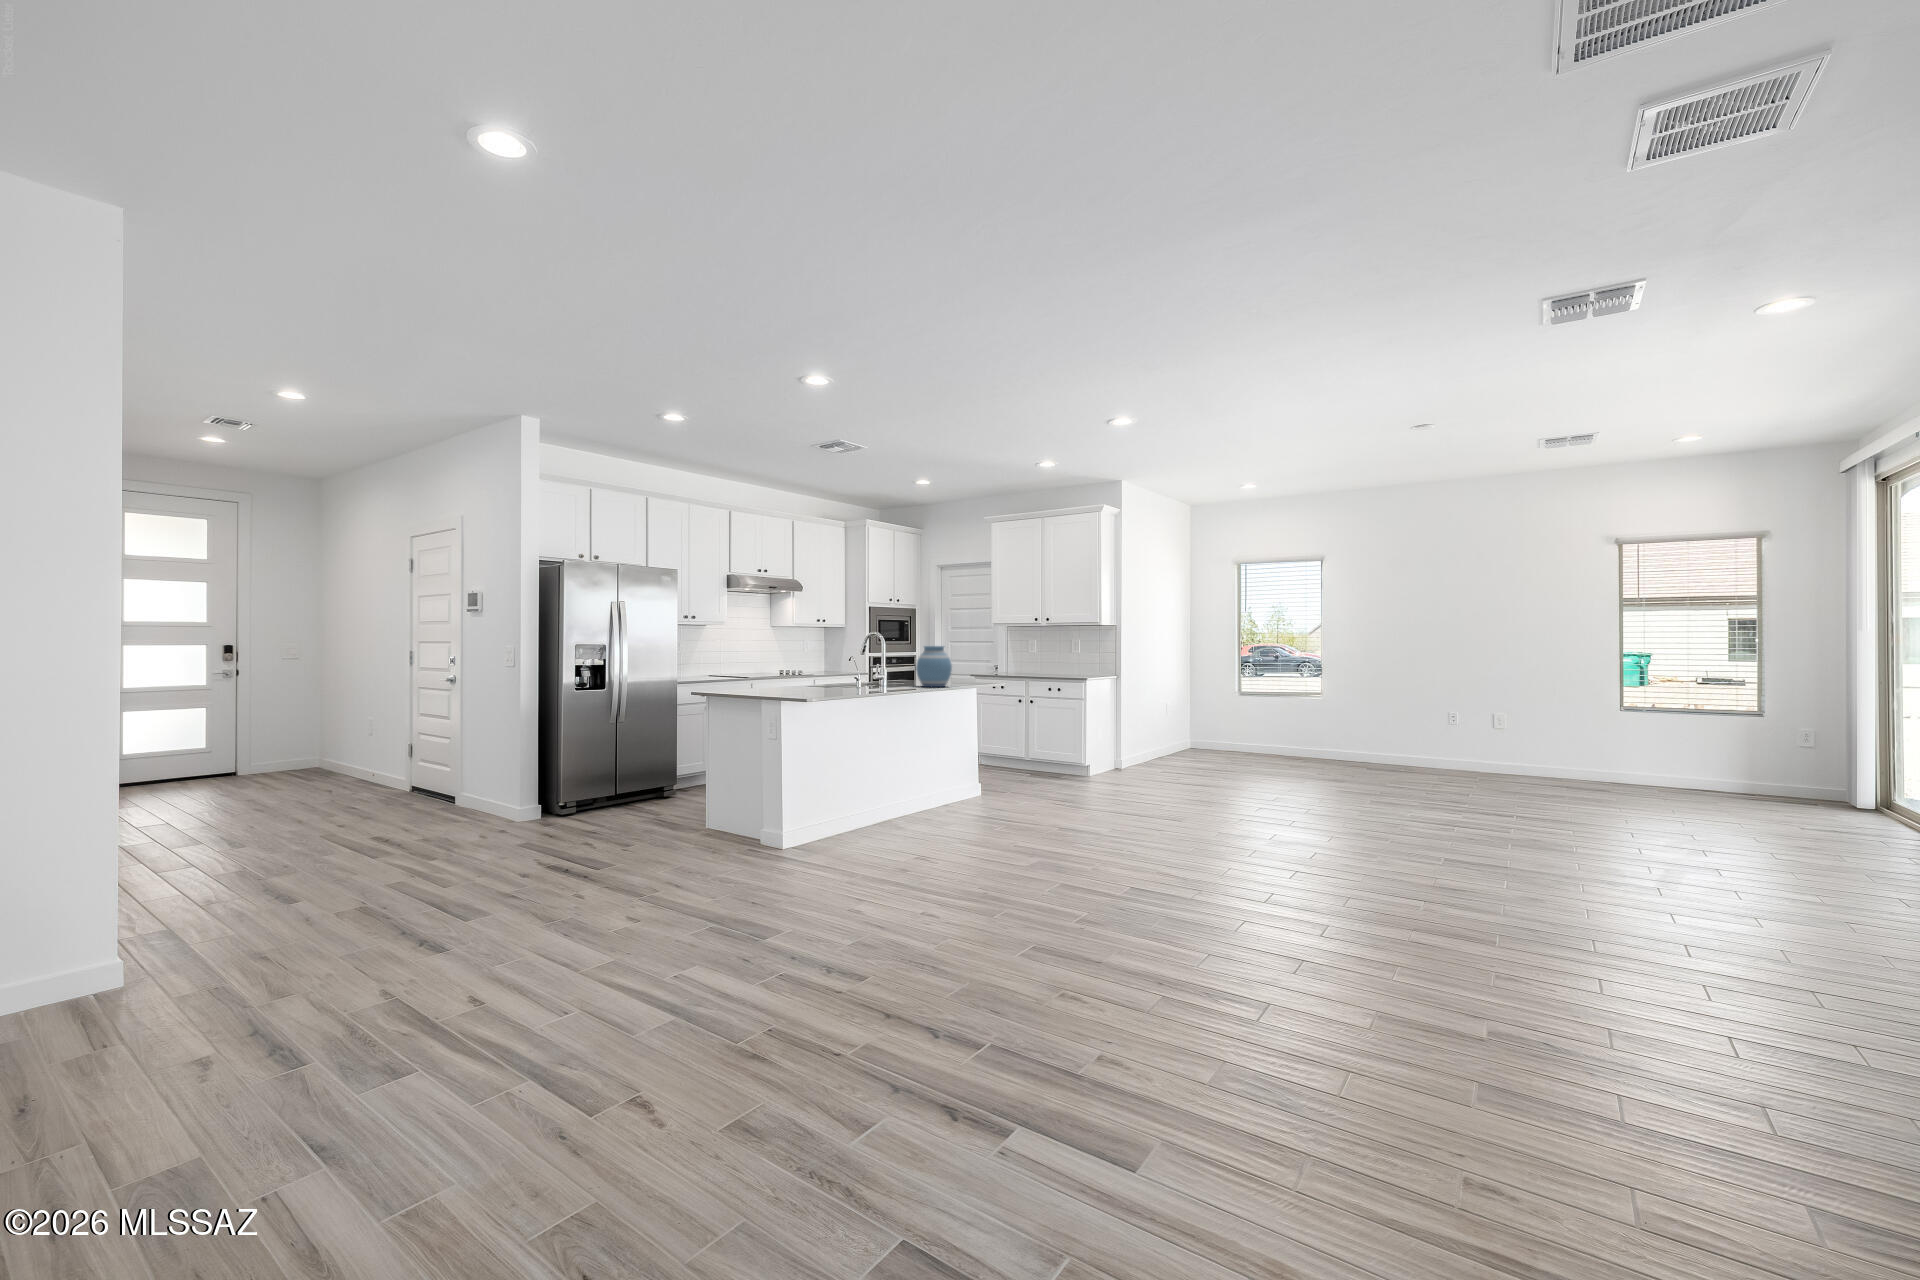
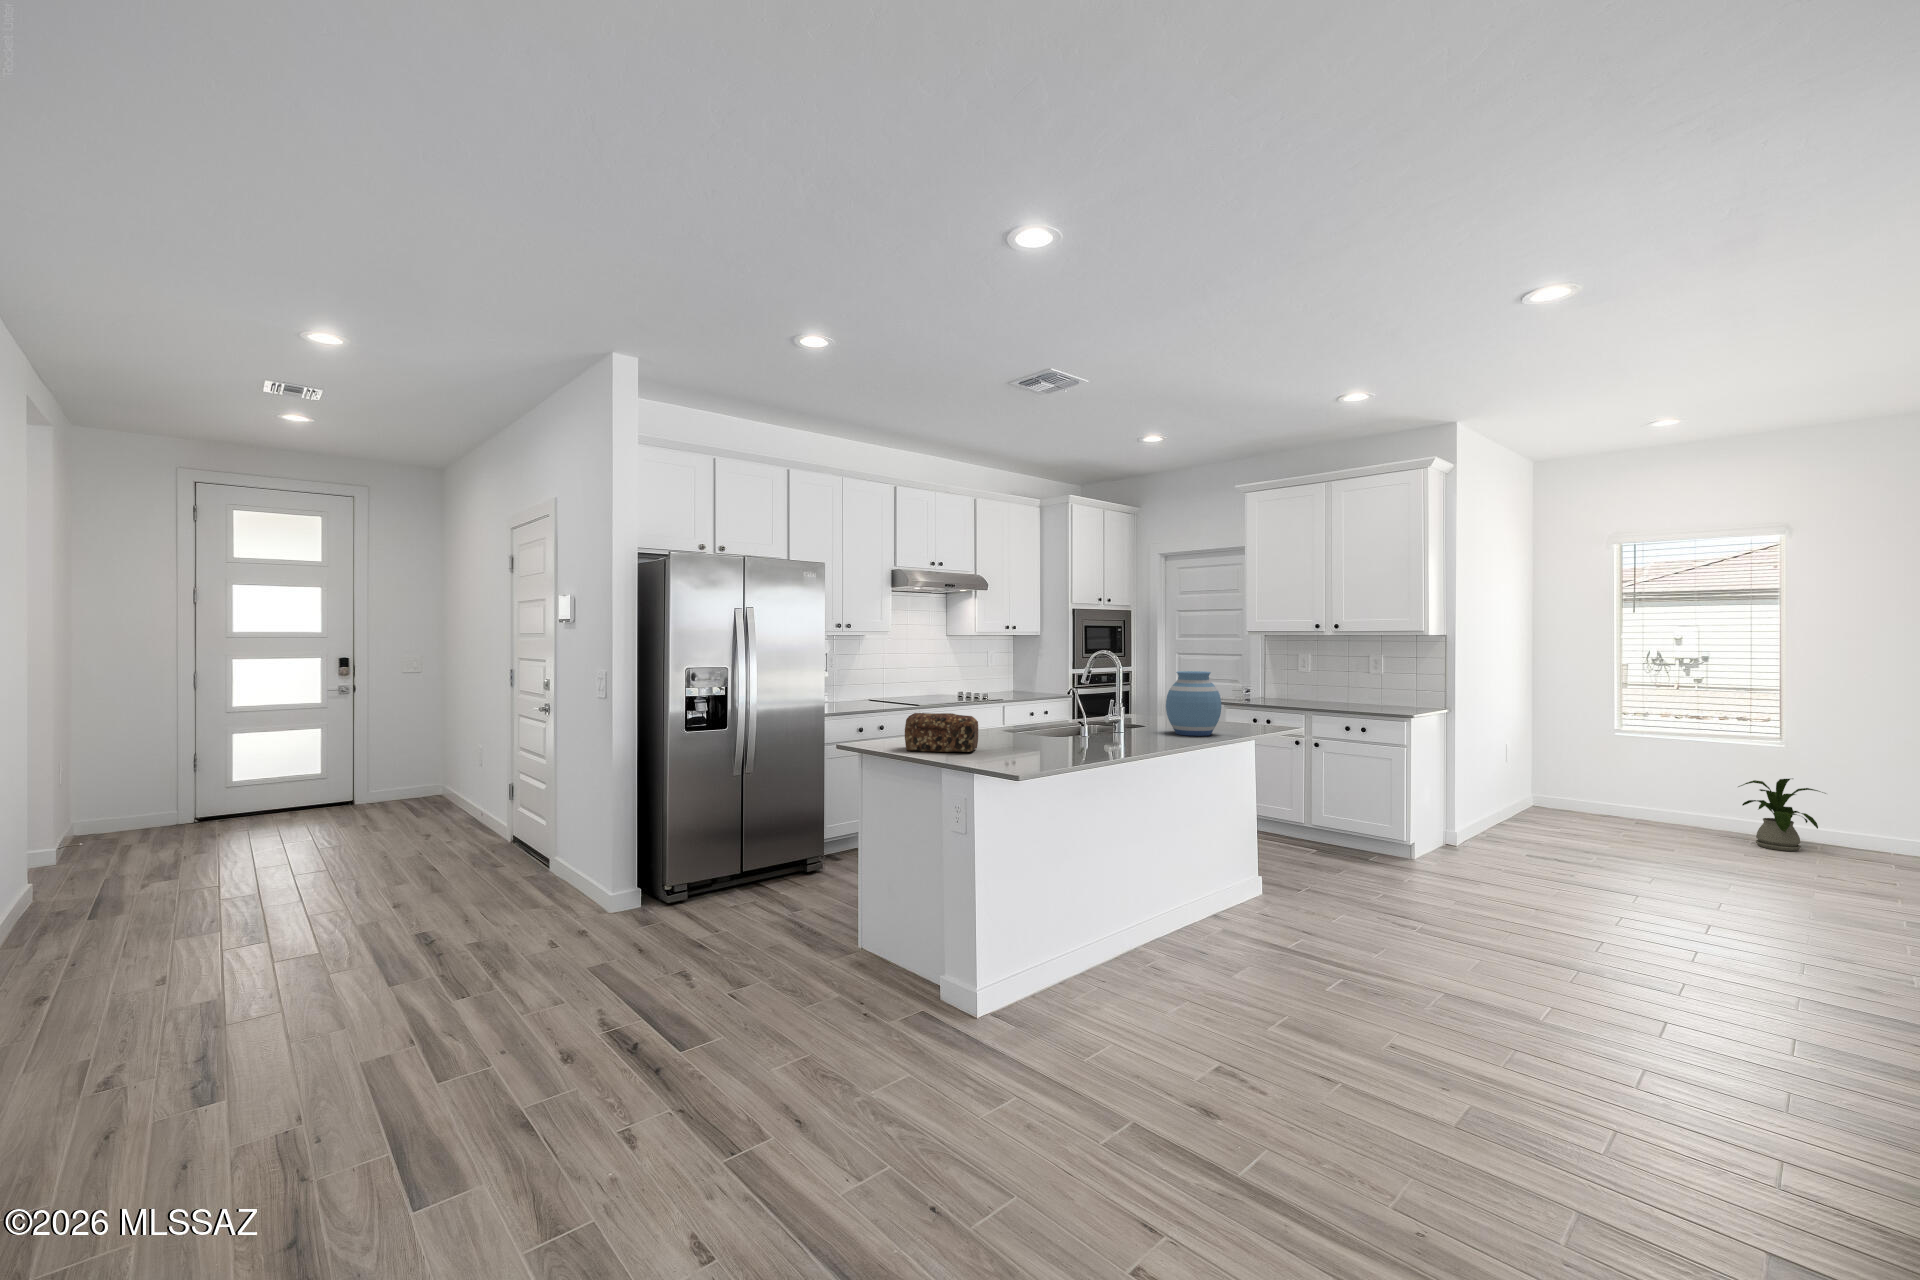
bread loaf: none [739,669,788,693] -> present [905,713,978,752]
house plant: none [1297,717,1342,763] -> present [1738,779,1826,851]

